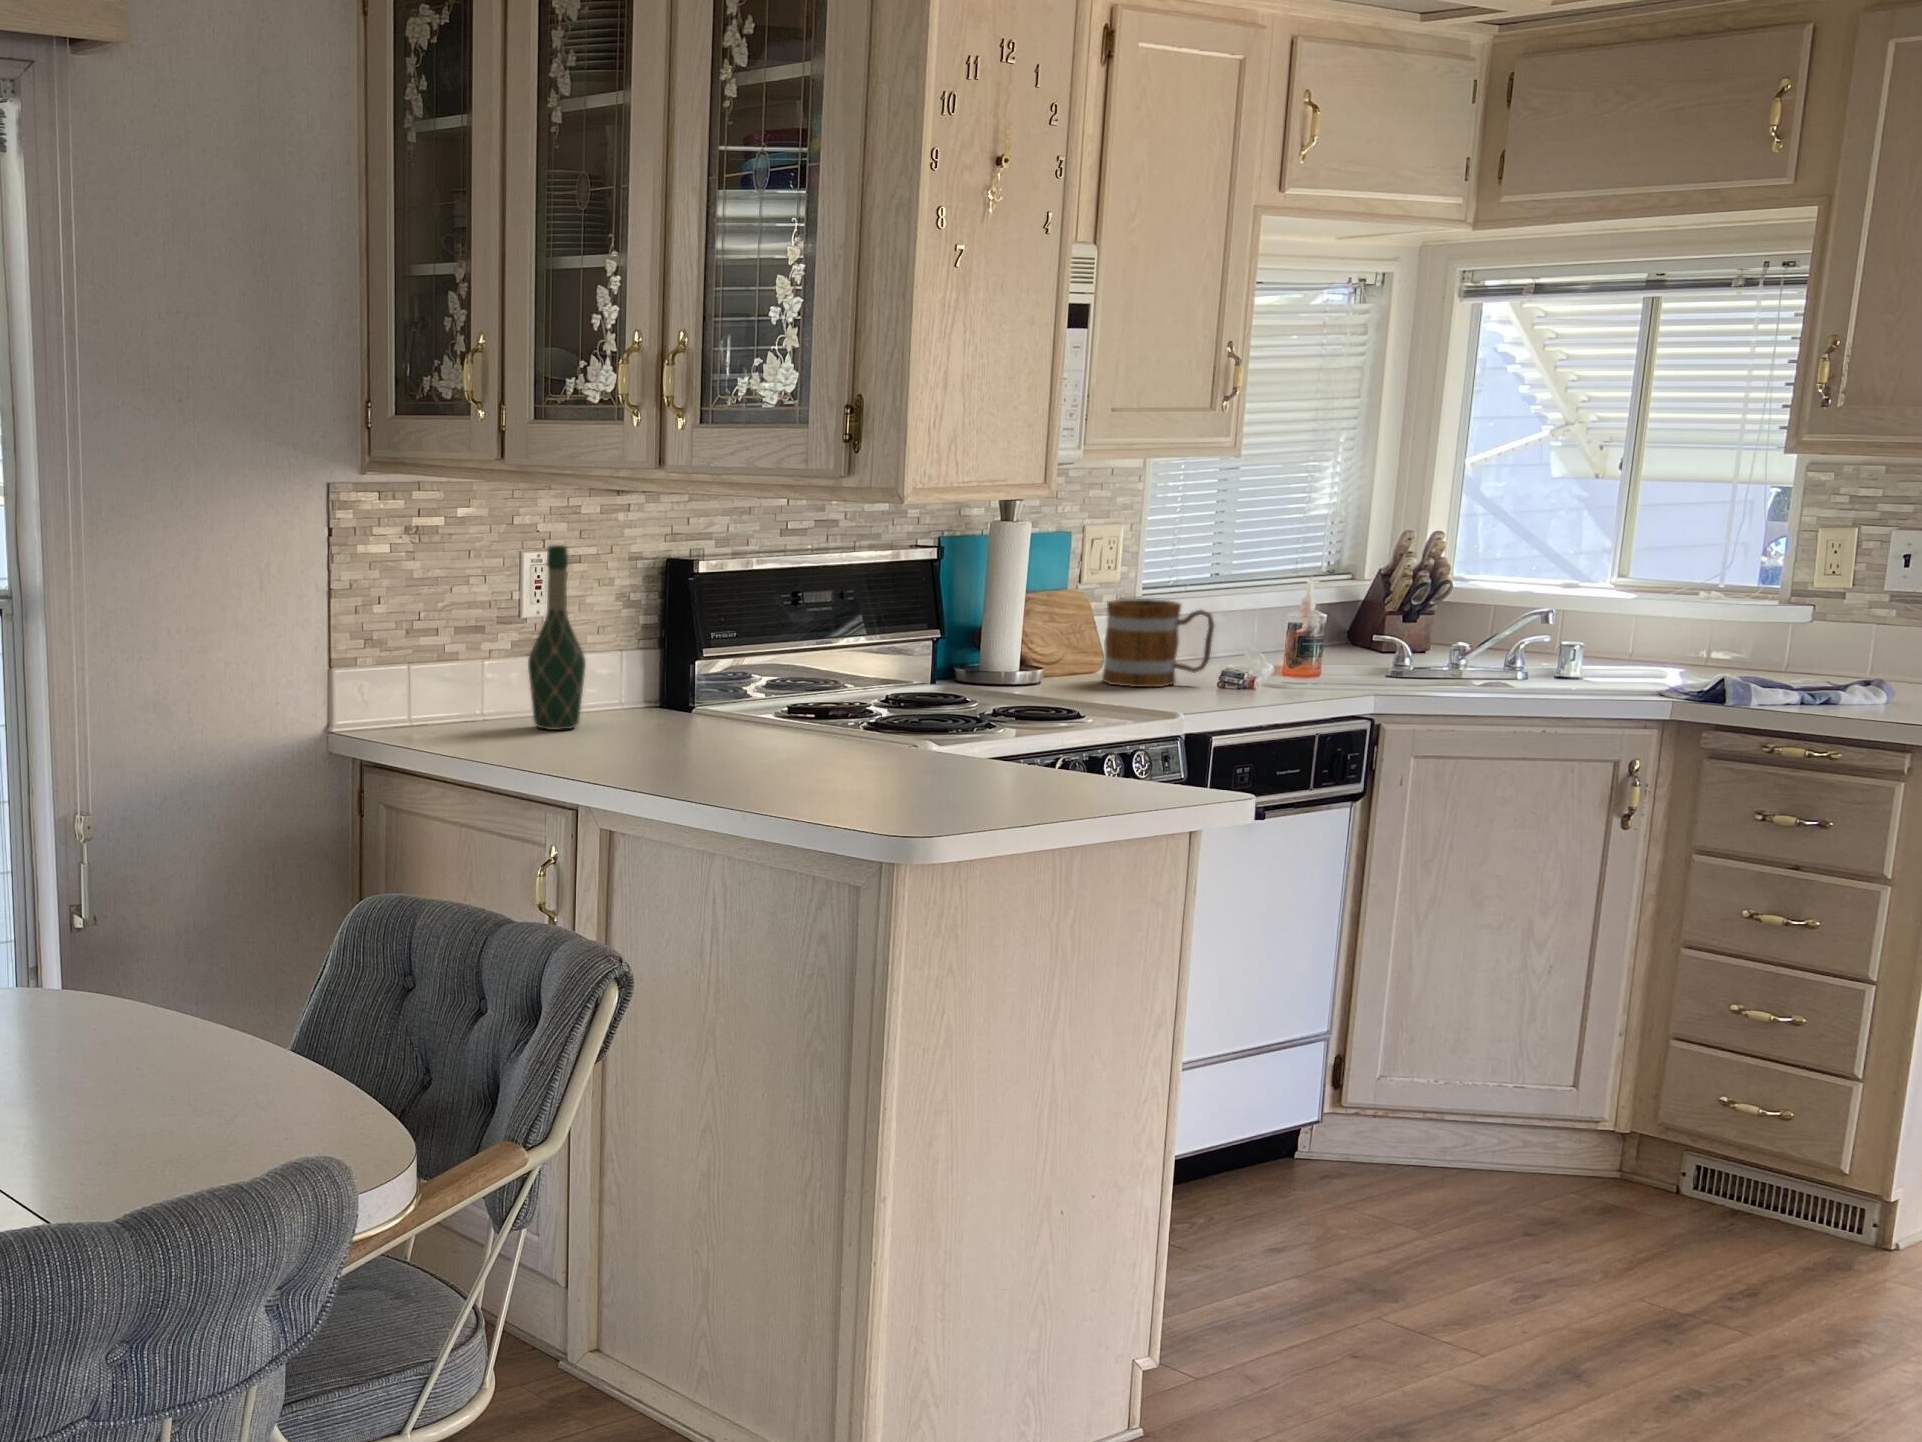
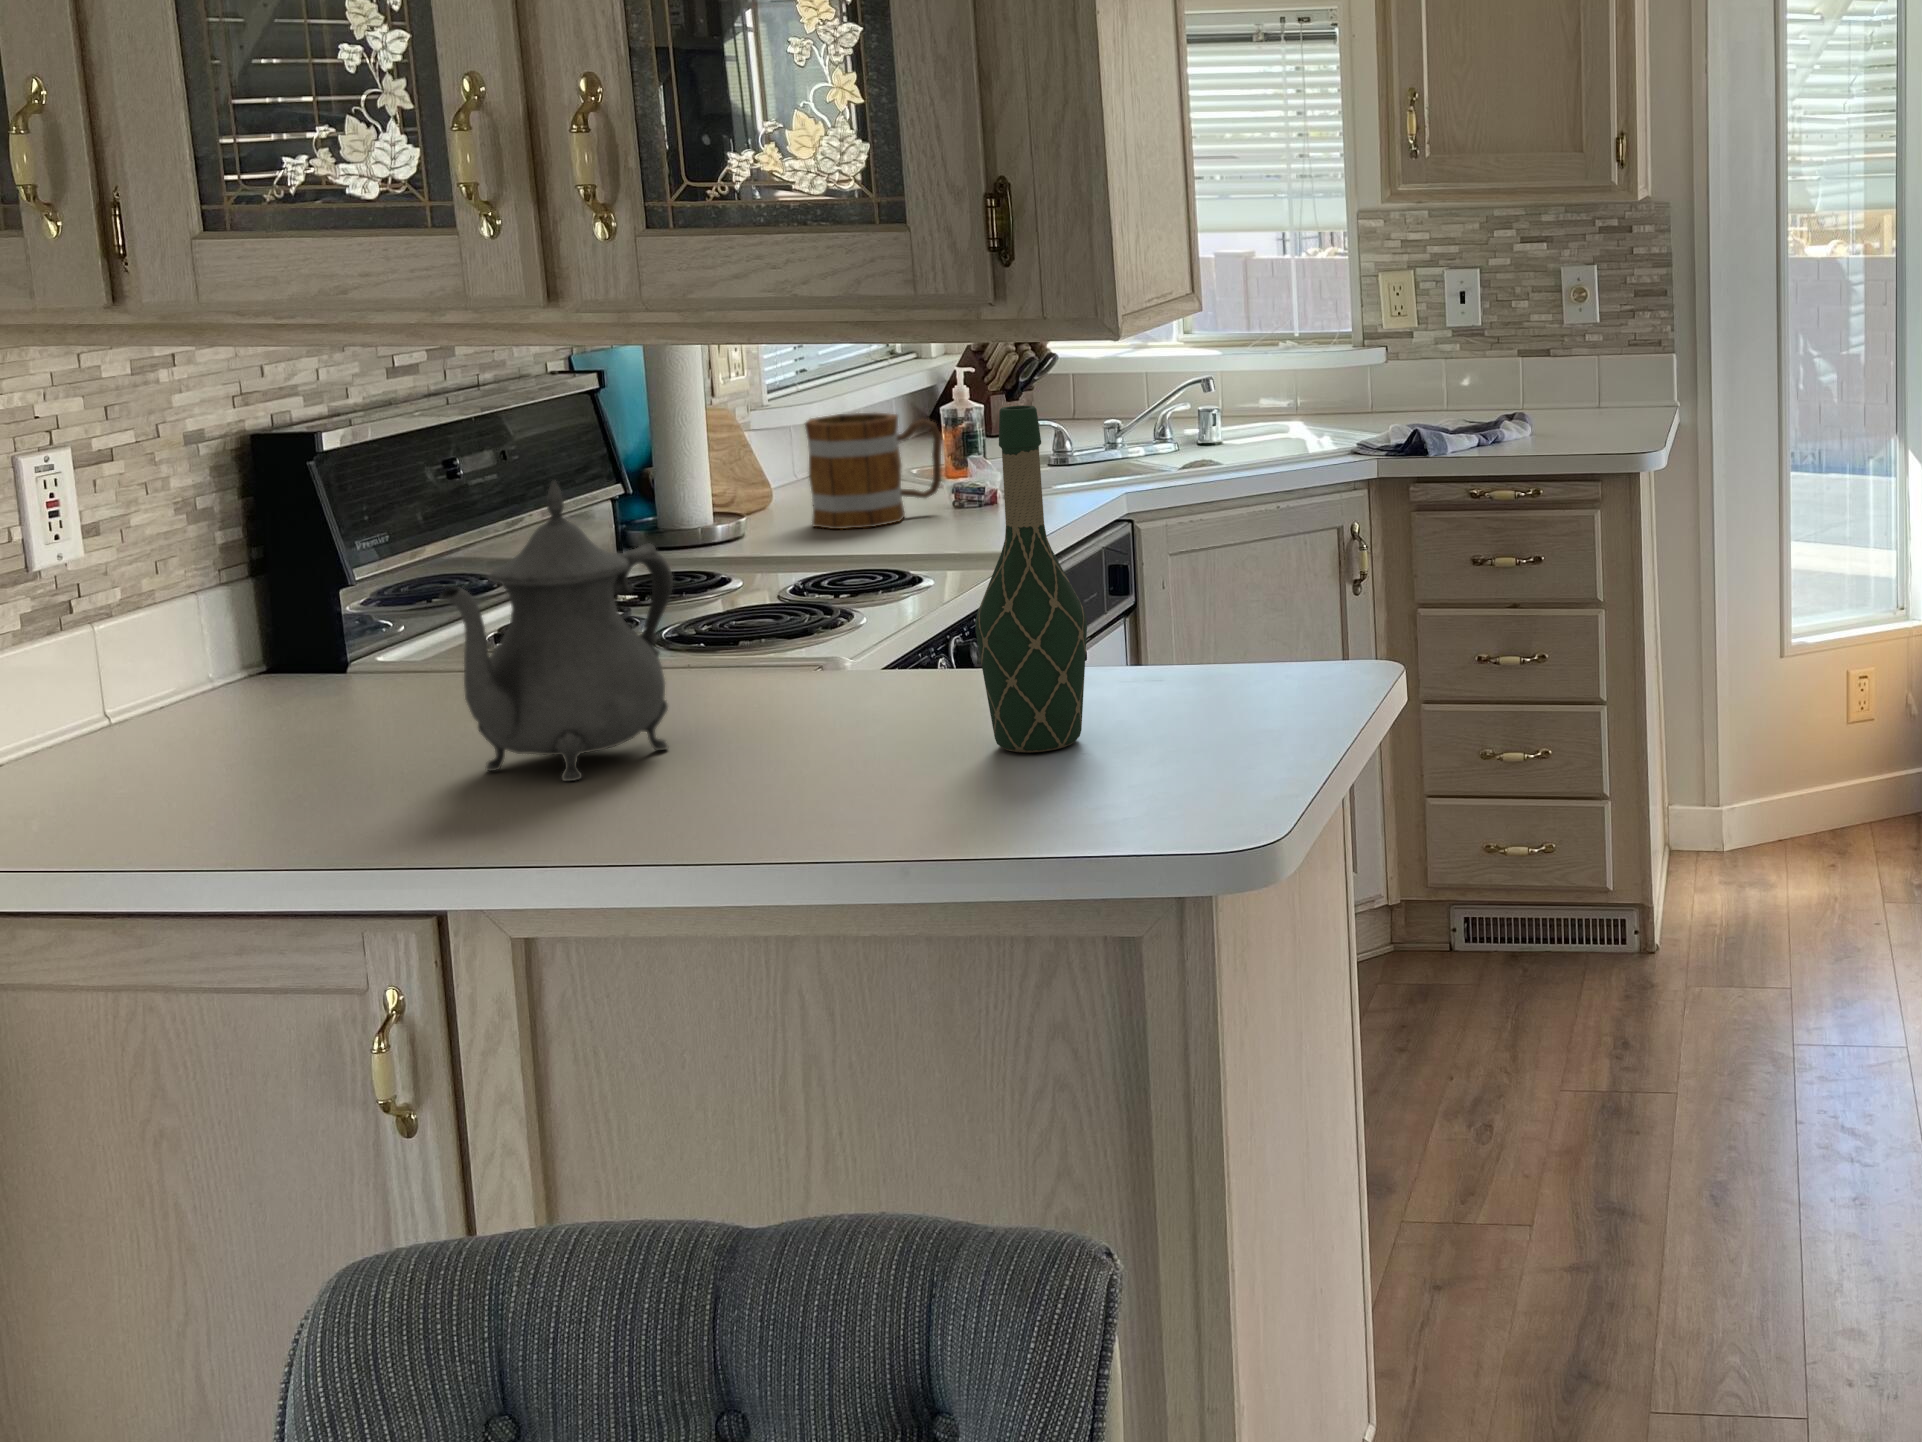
wine bottle: present [528,545,586,730] -> present [975,405,1087,753]
teapot: none [624,594,777,766] -> present [440,481,673,781]

